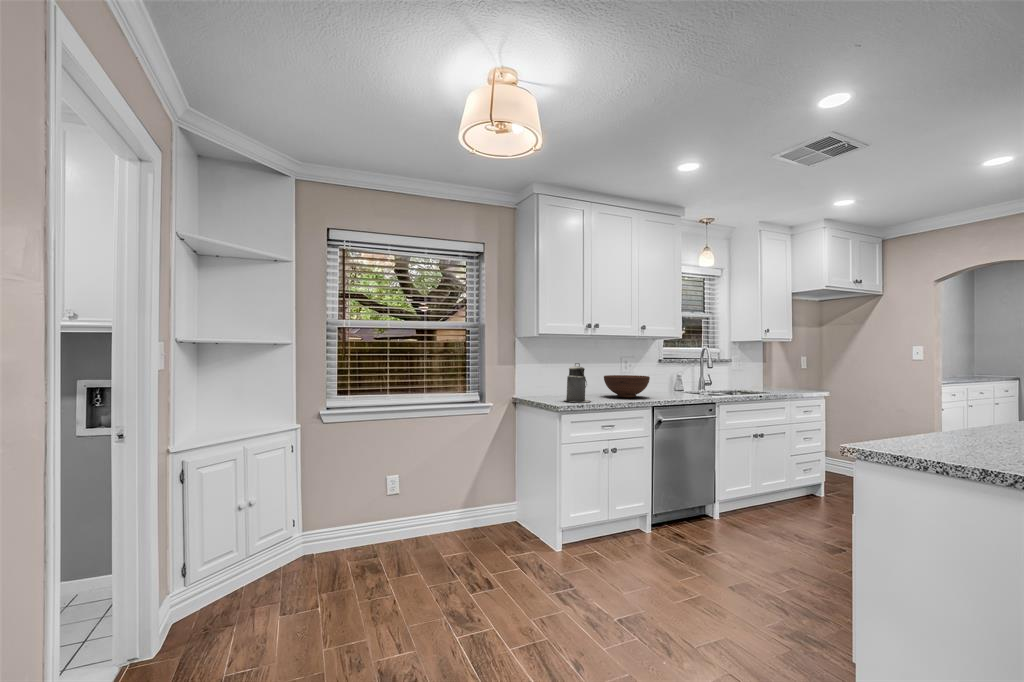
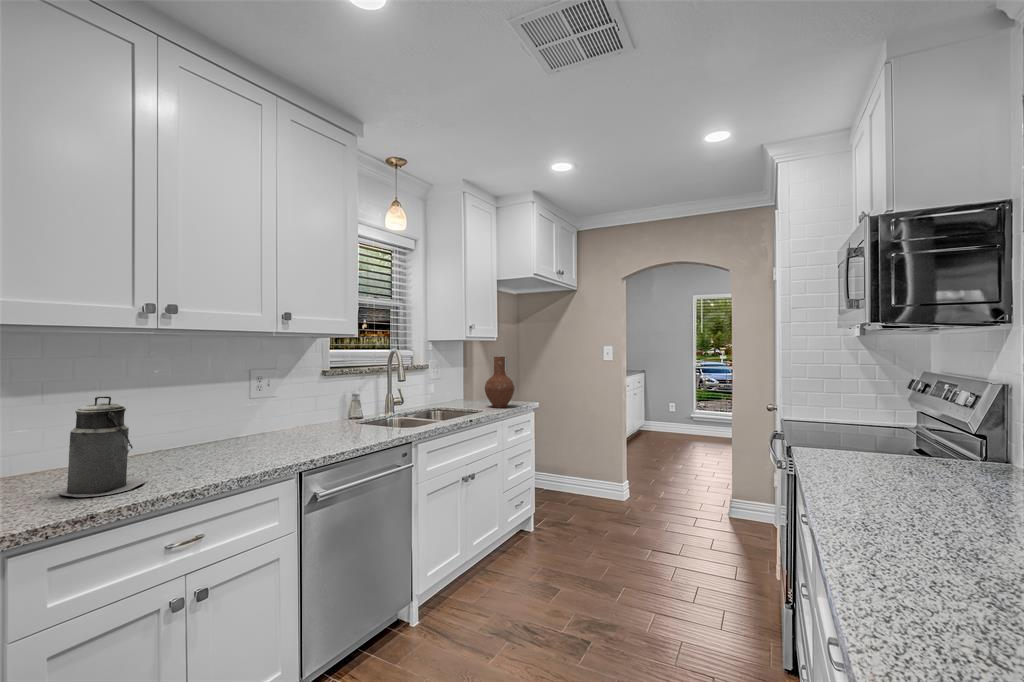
vase: none [778,354,805,393] -> present [485,357,515,408]
fruit bowl: present [604,375,650,397] -> none [200,404,299,452]

